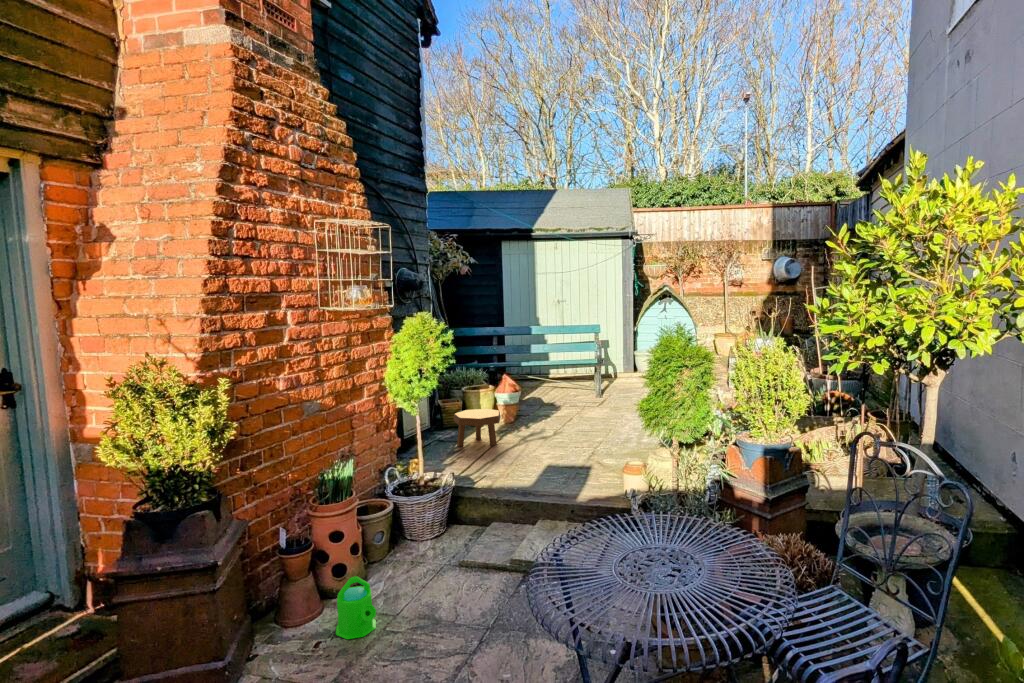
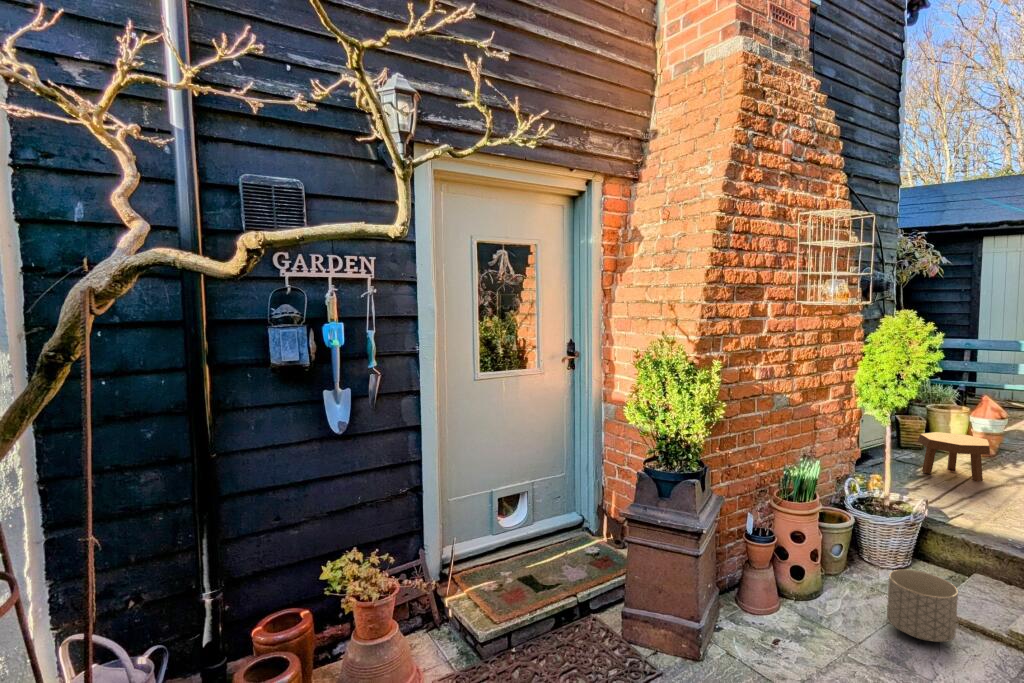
planter: none [406,542,456,602] -> present [887,570,958,642]
watering can: present [336,576,376,639] -> none [804,581,859,647]

